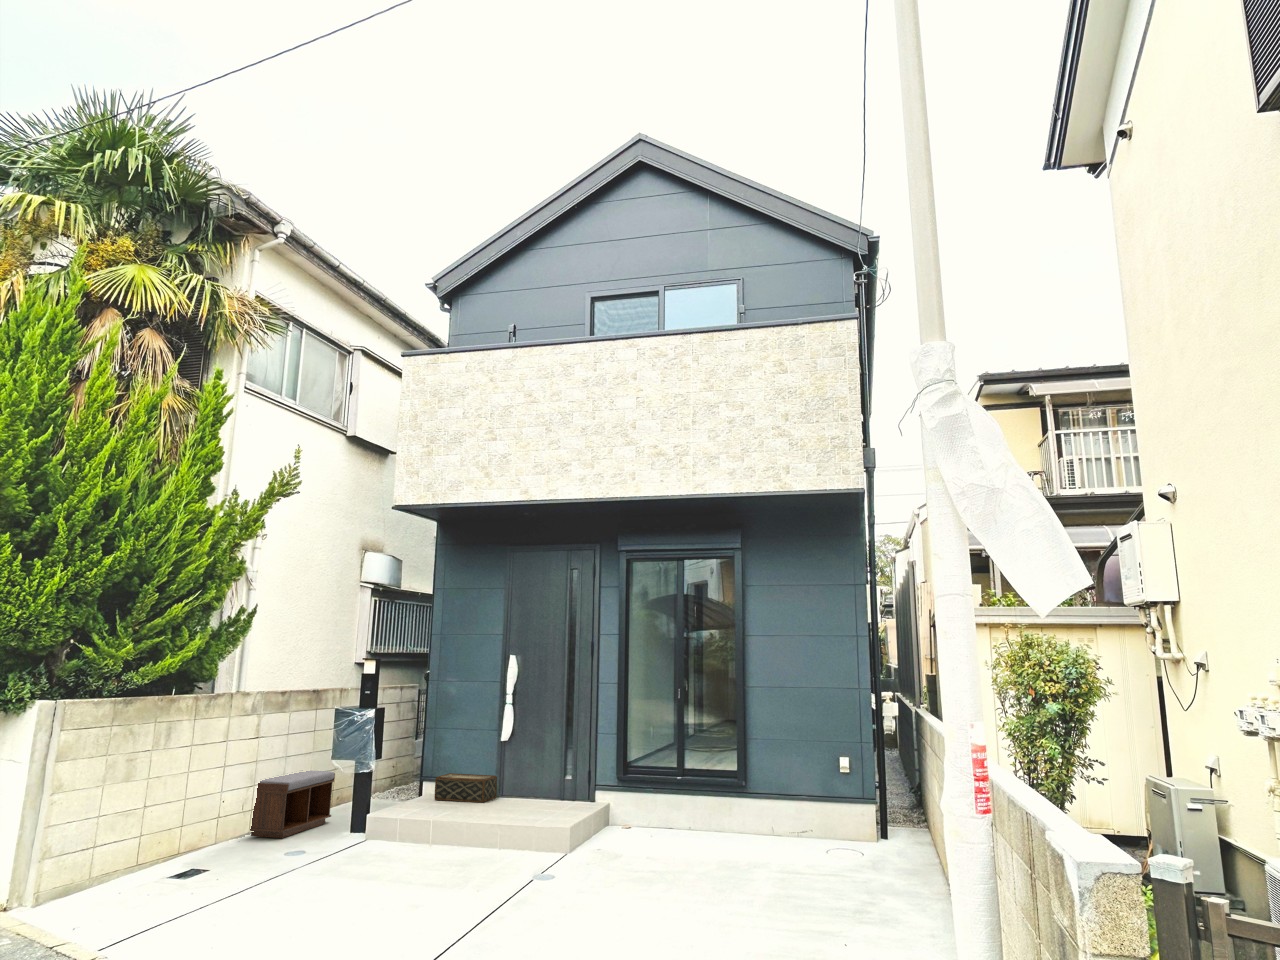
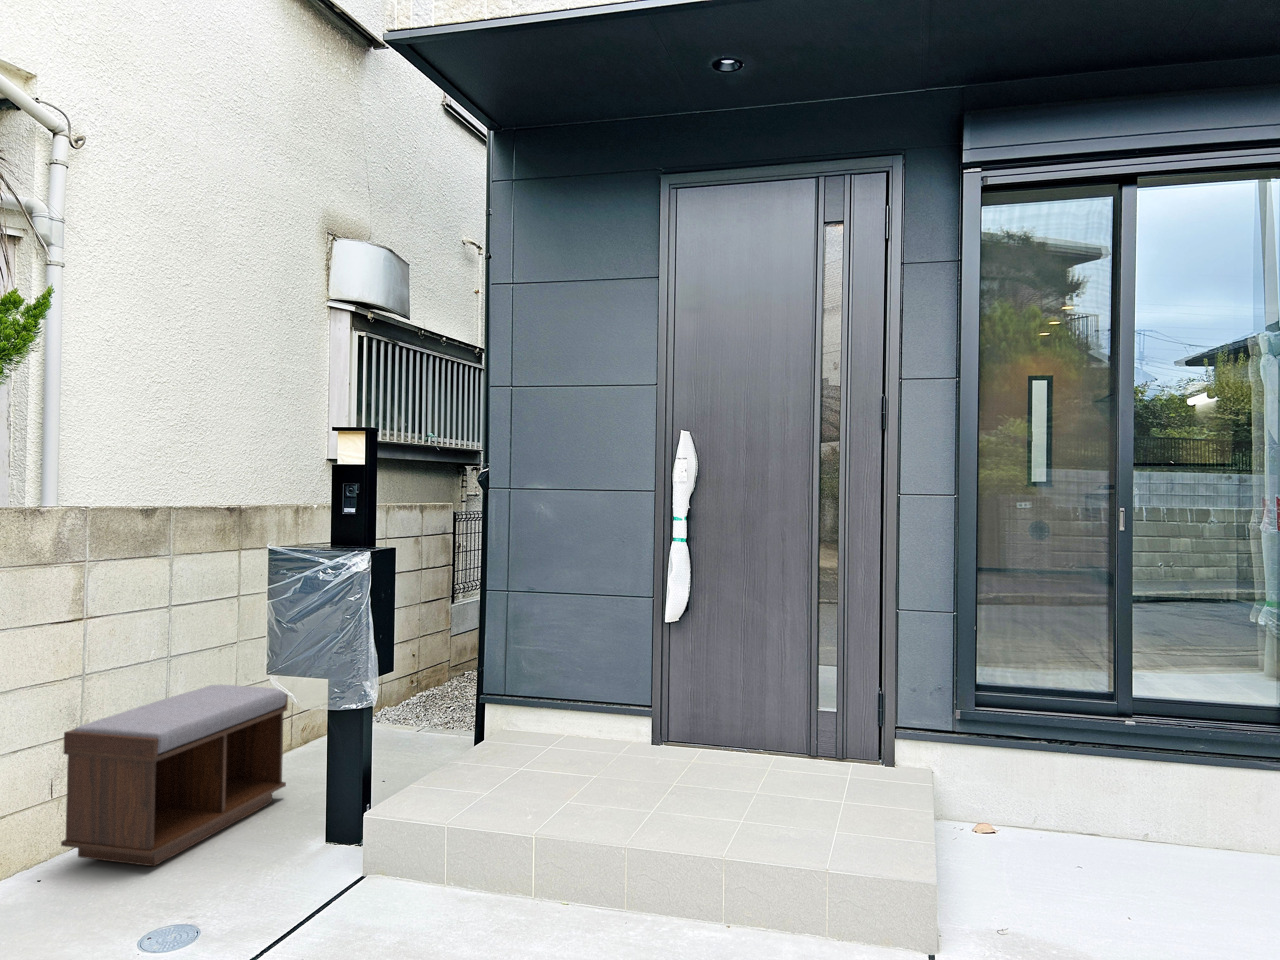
woven basket: present [434,773,497,802] -> none [518,689,654,764]

